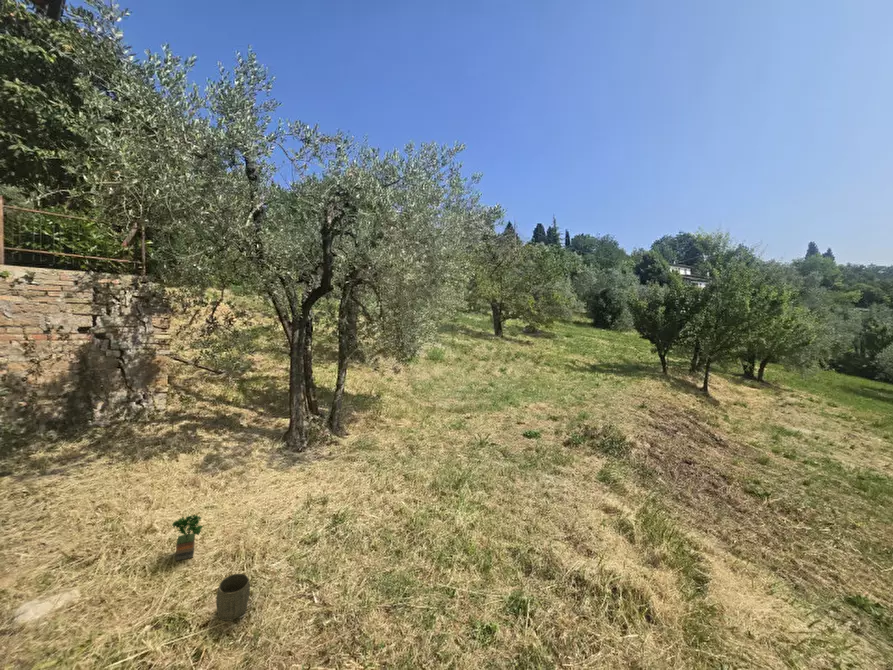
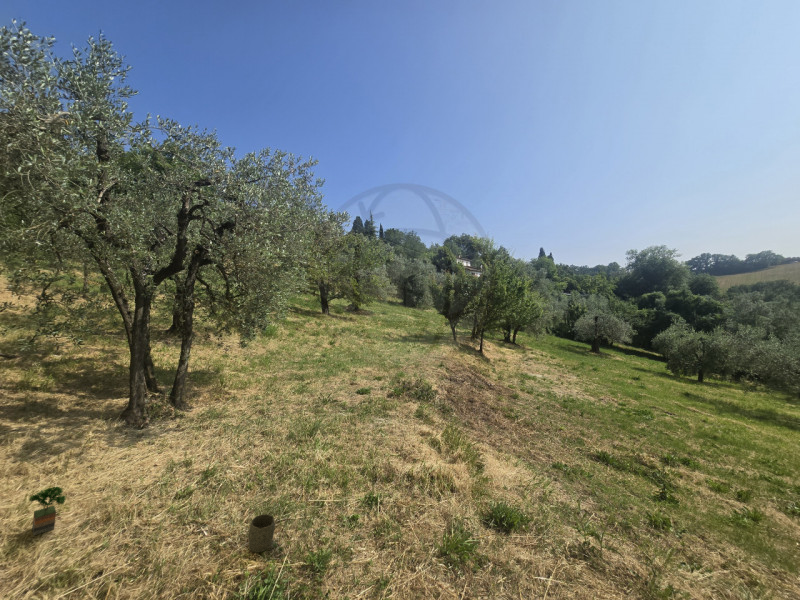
woven basket: present [216,574,250,621] -> present [248,514,275,552]

